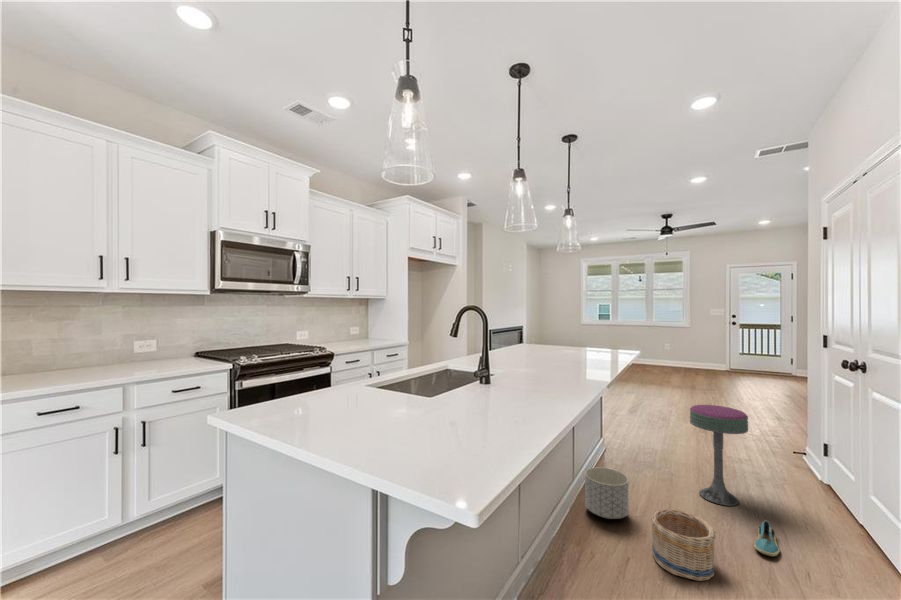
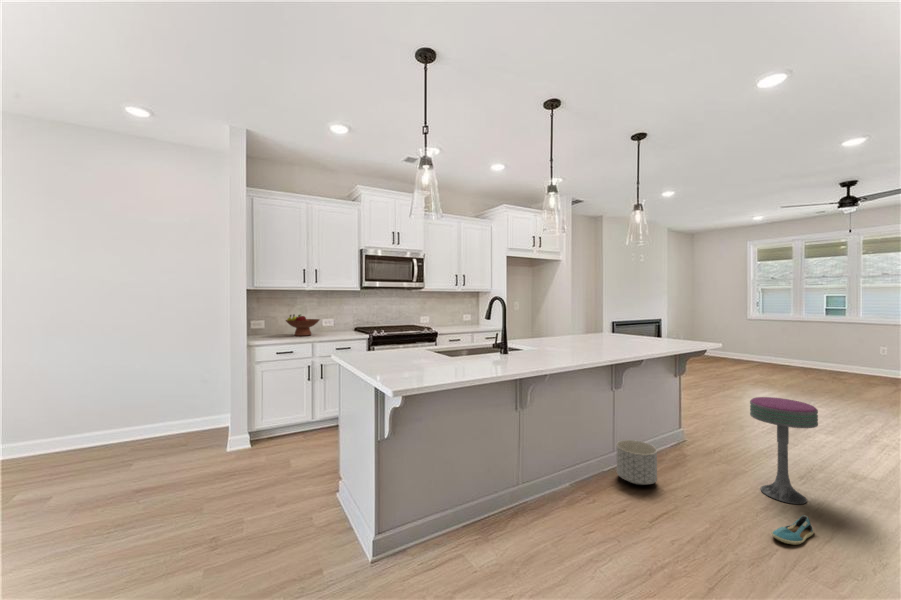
fruit bowl: none [60,336,138,375] -> present [286,314,319,336]
basket: present [651,509,715,581] -> none [649,477,707,539]

